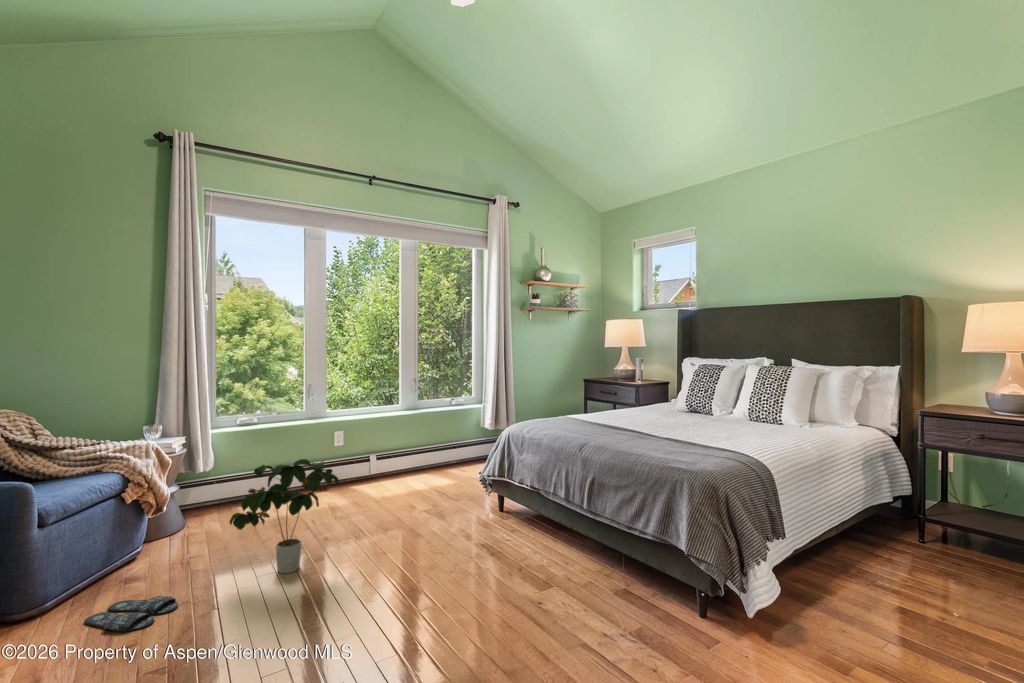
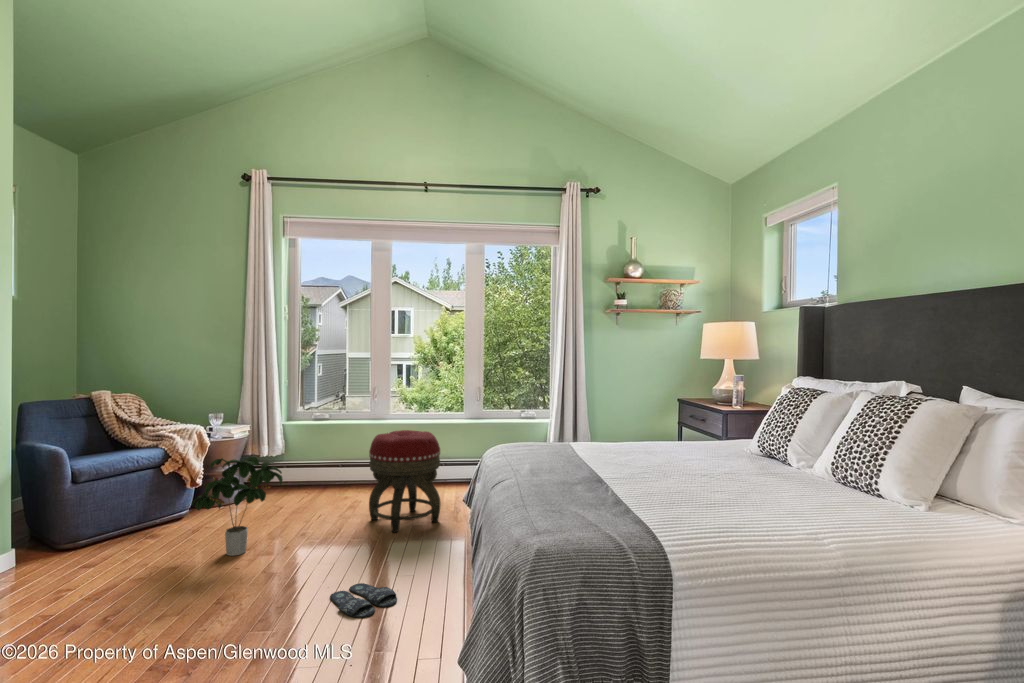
footstool: none [376,421,447,520] -> present [369,430,441,532]
slippers: present [84,596,178,632] -> present [330,583,397,617]

